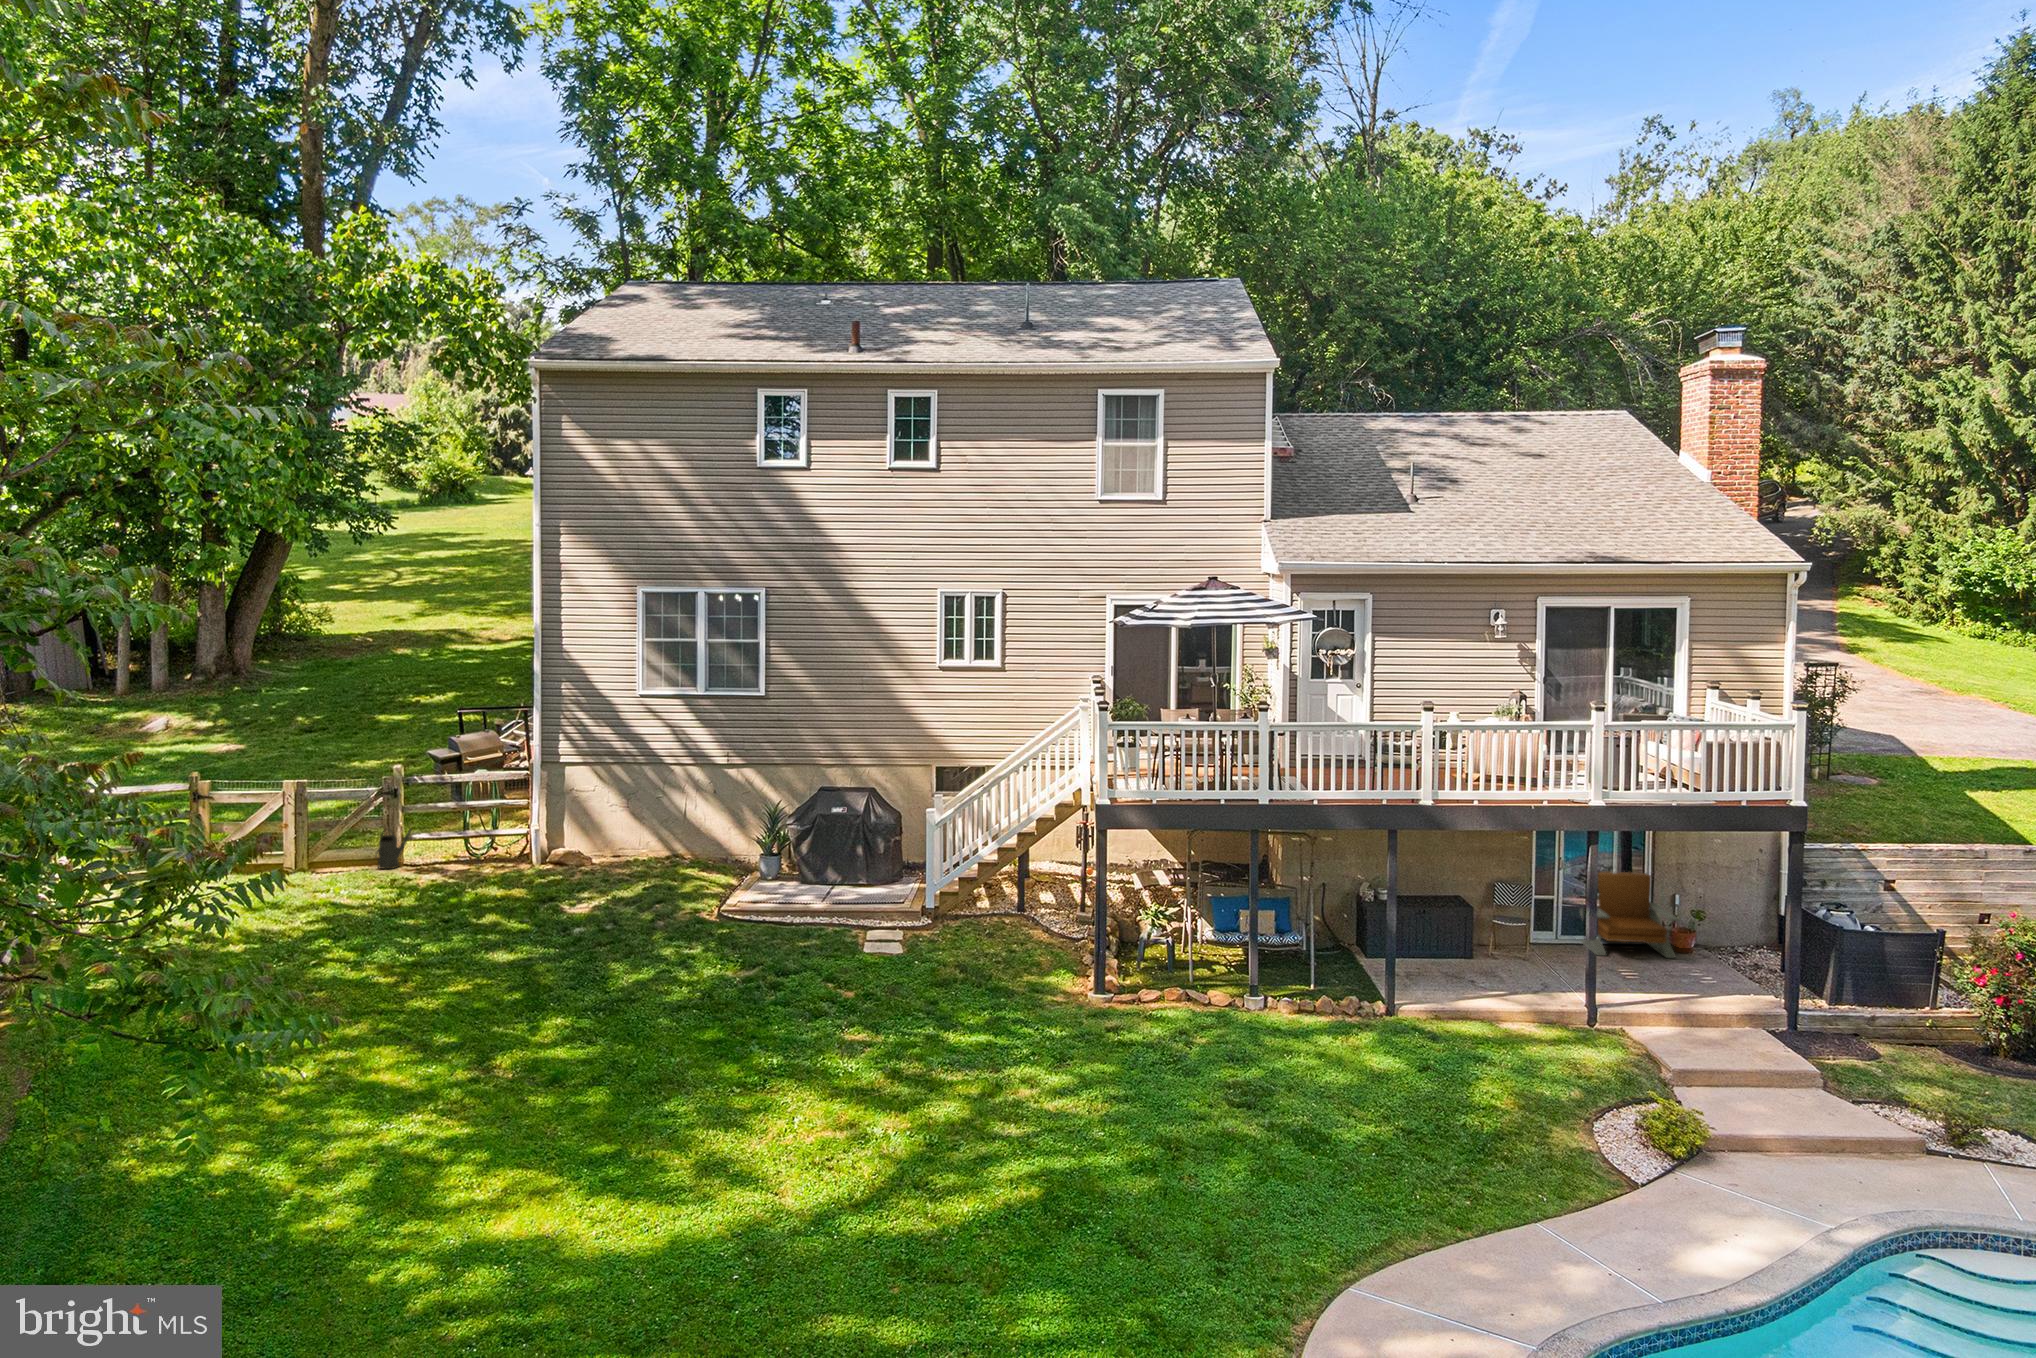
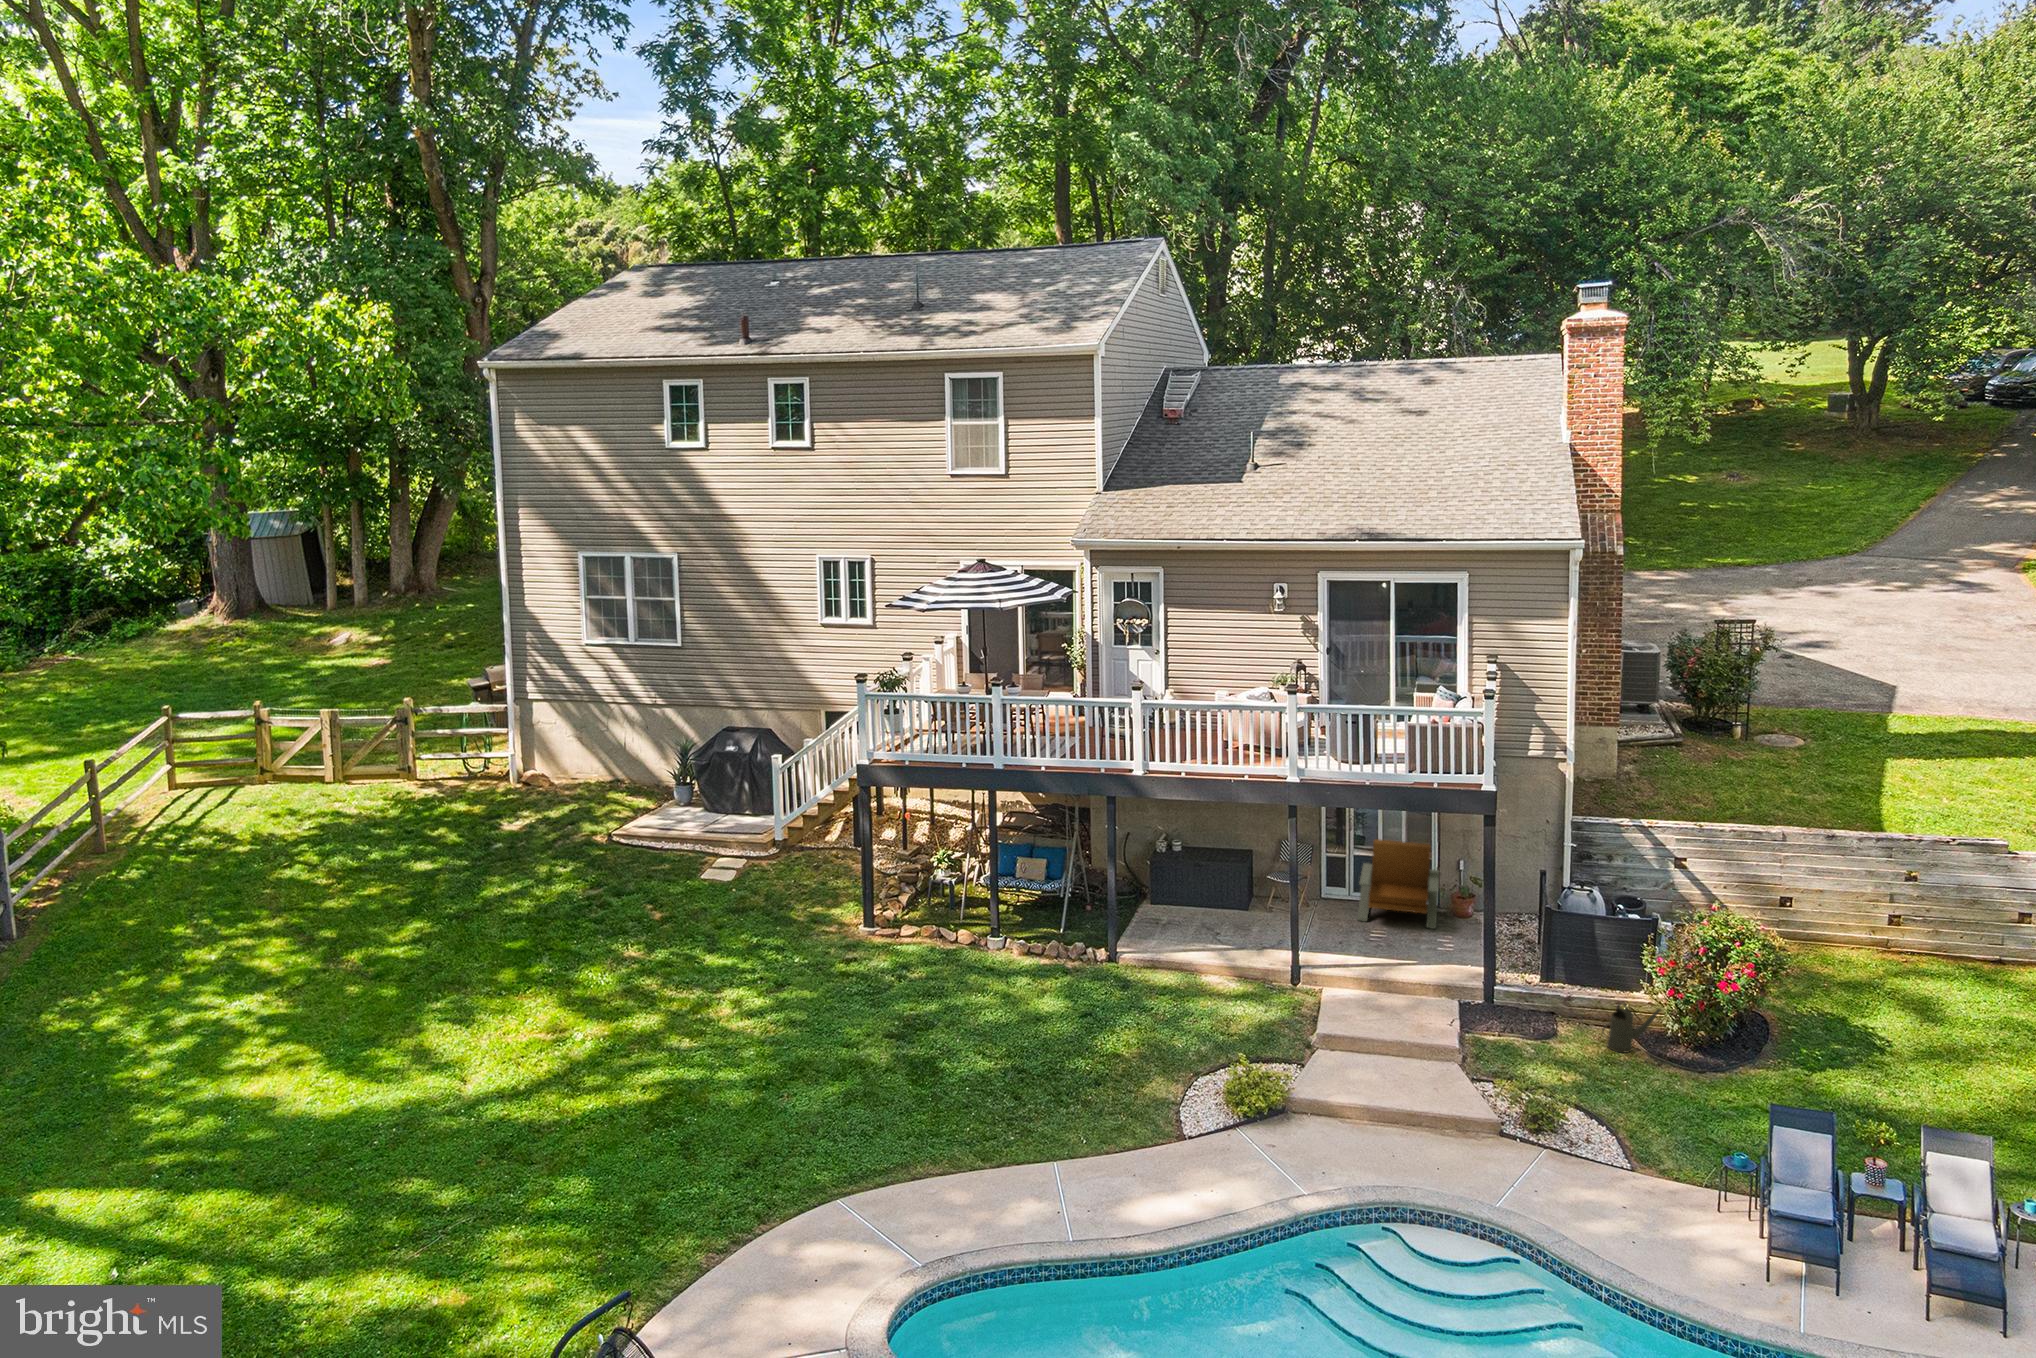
watering can: present [375,829,412,869] -> present [1602,1002,1660,1053]

